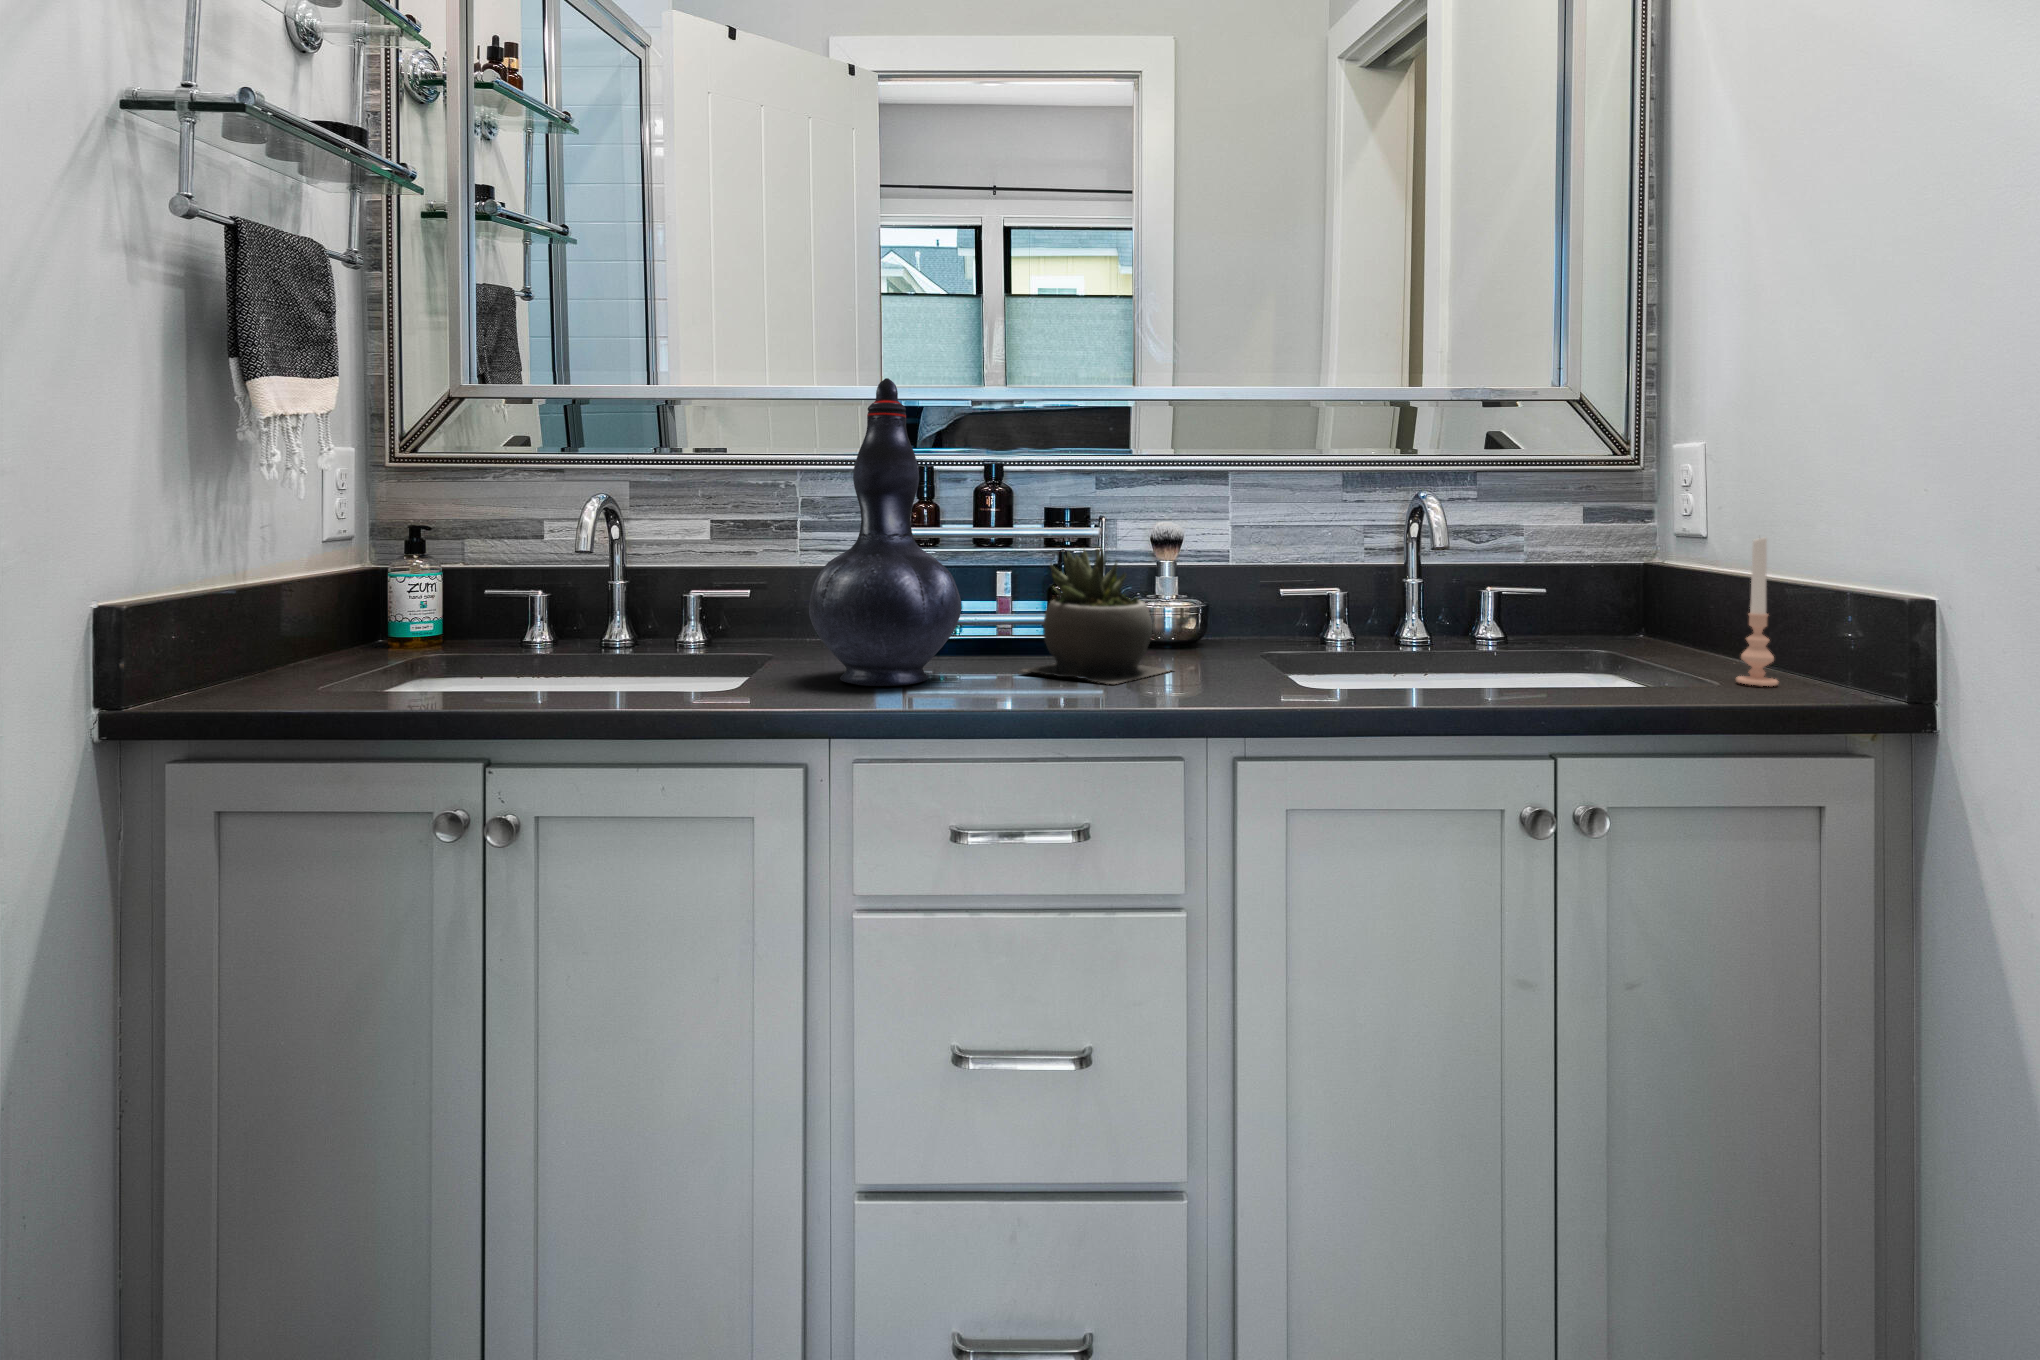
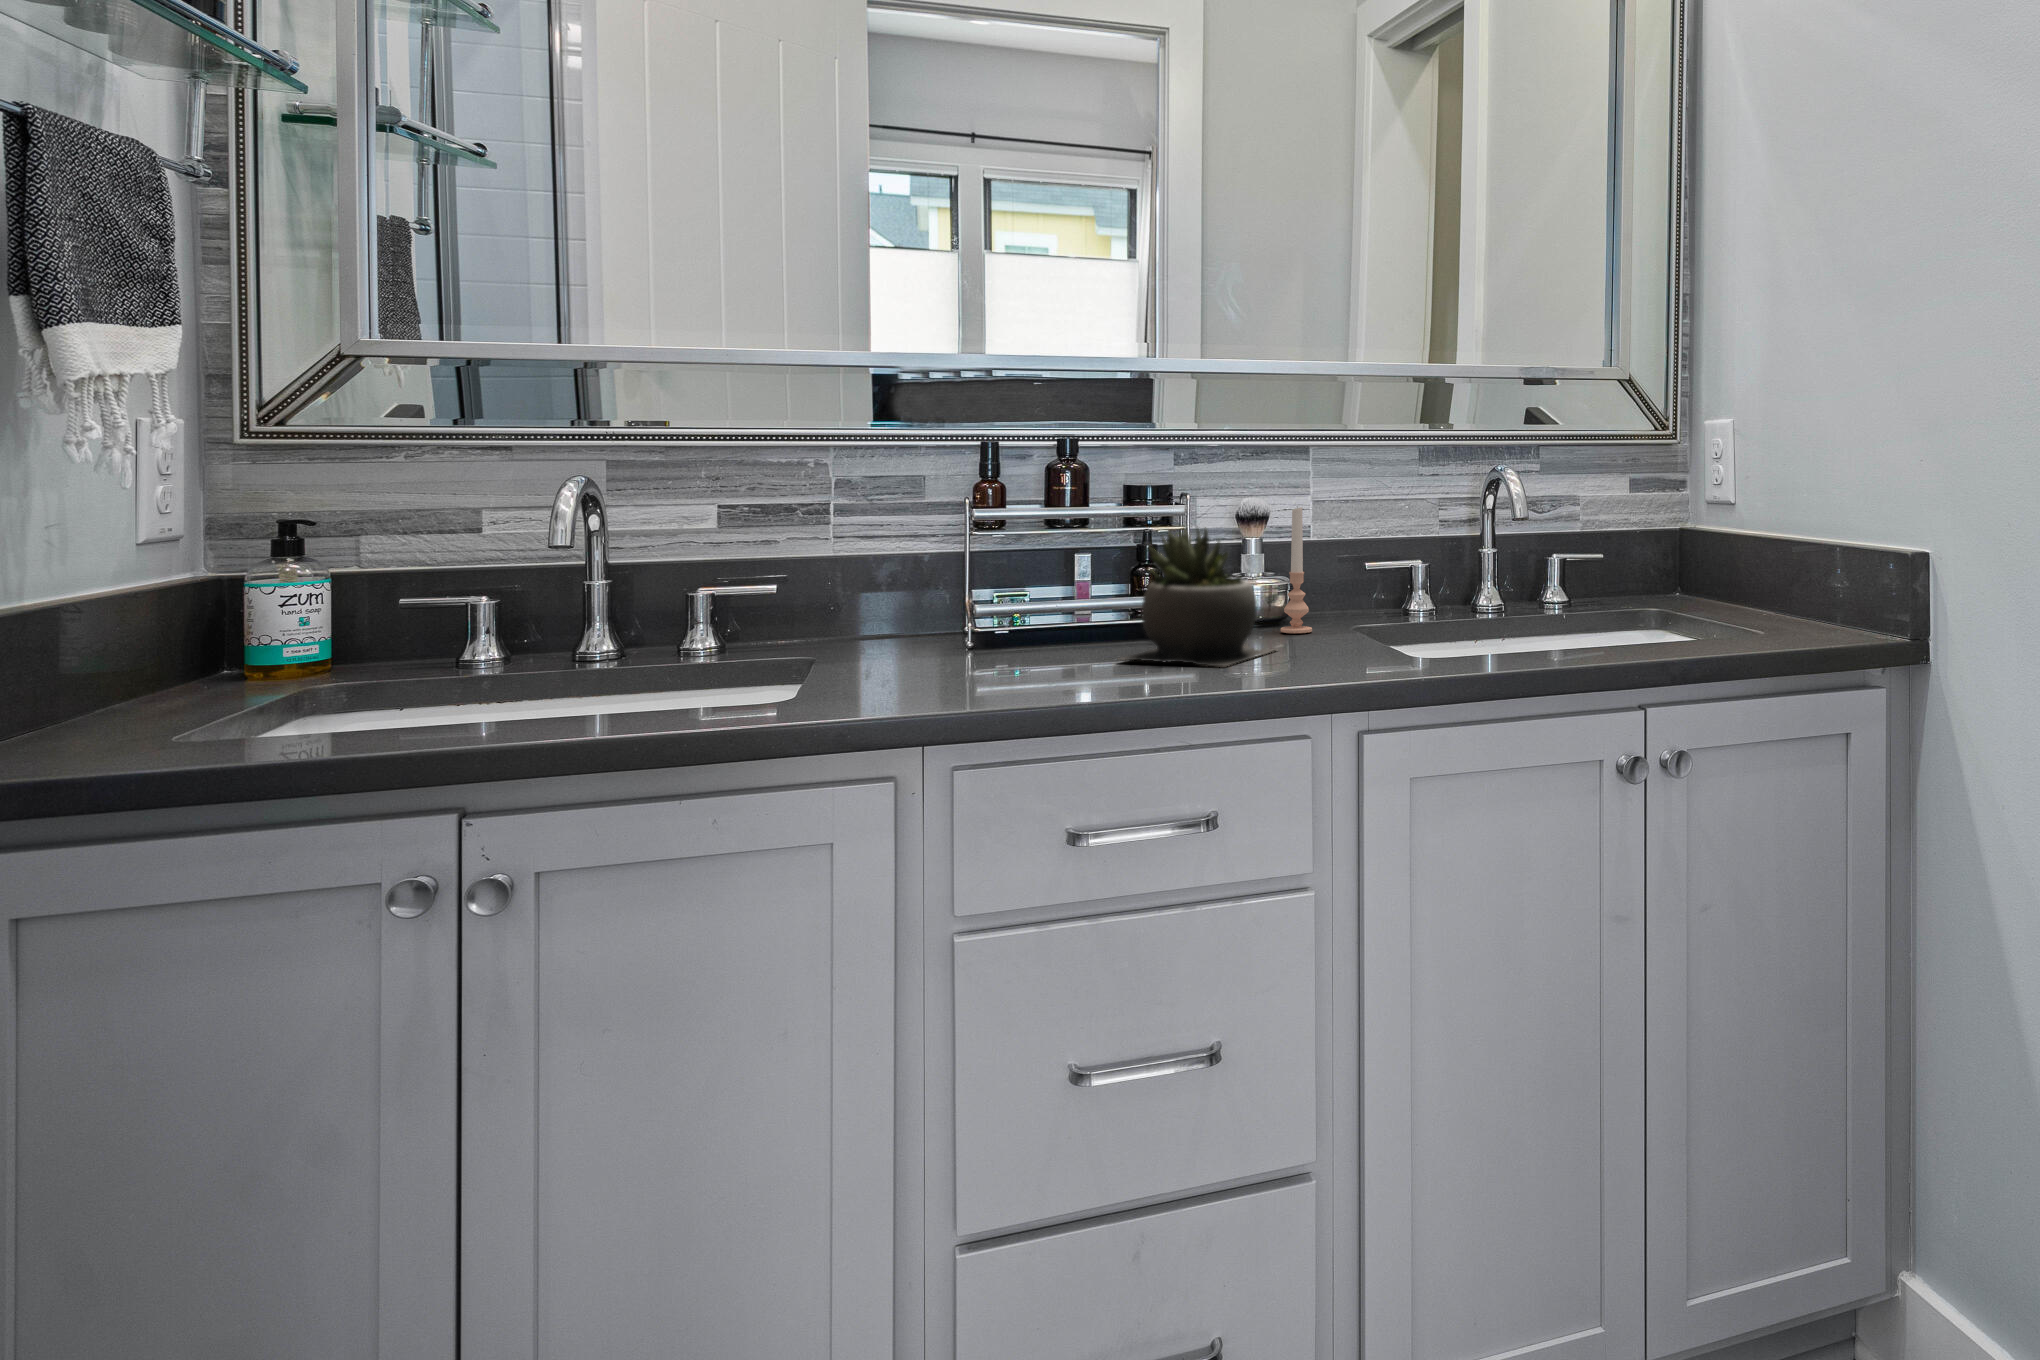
decorative vase: present [809,378,961,686] -> none [877,344,1056,683]
candle: present [1736,538,1778,686] -> present [1281,507,1312,633]

